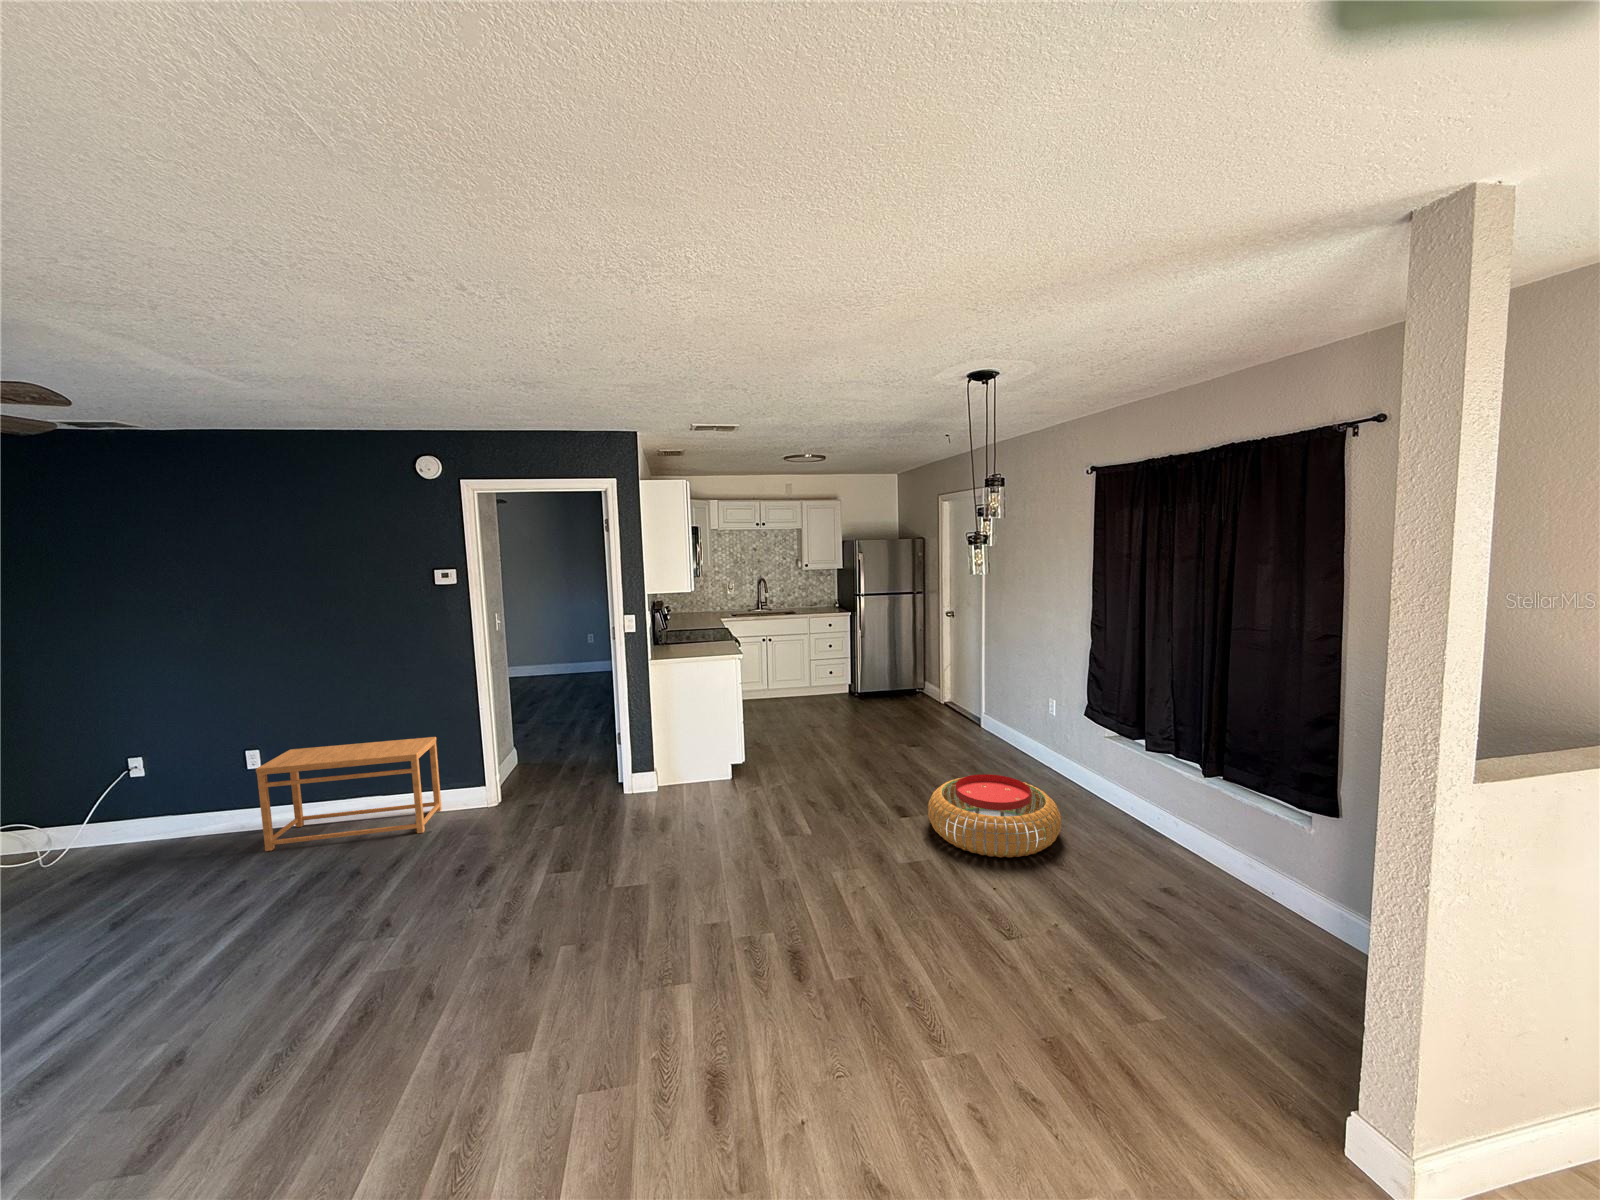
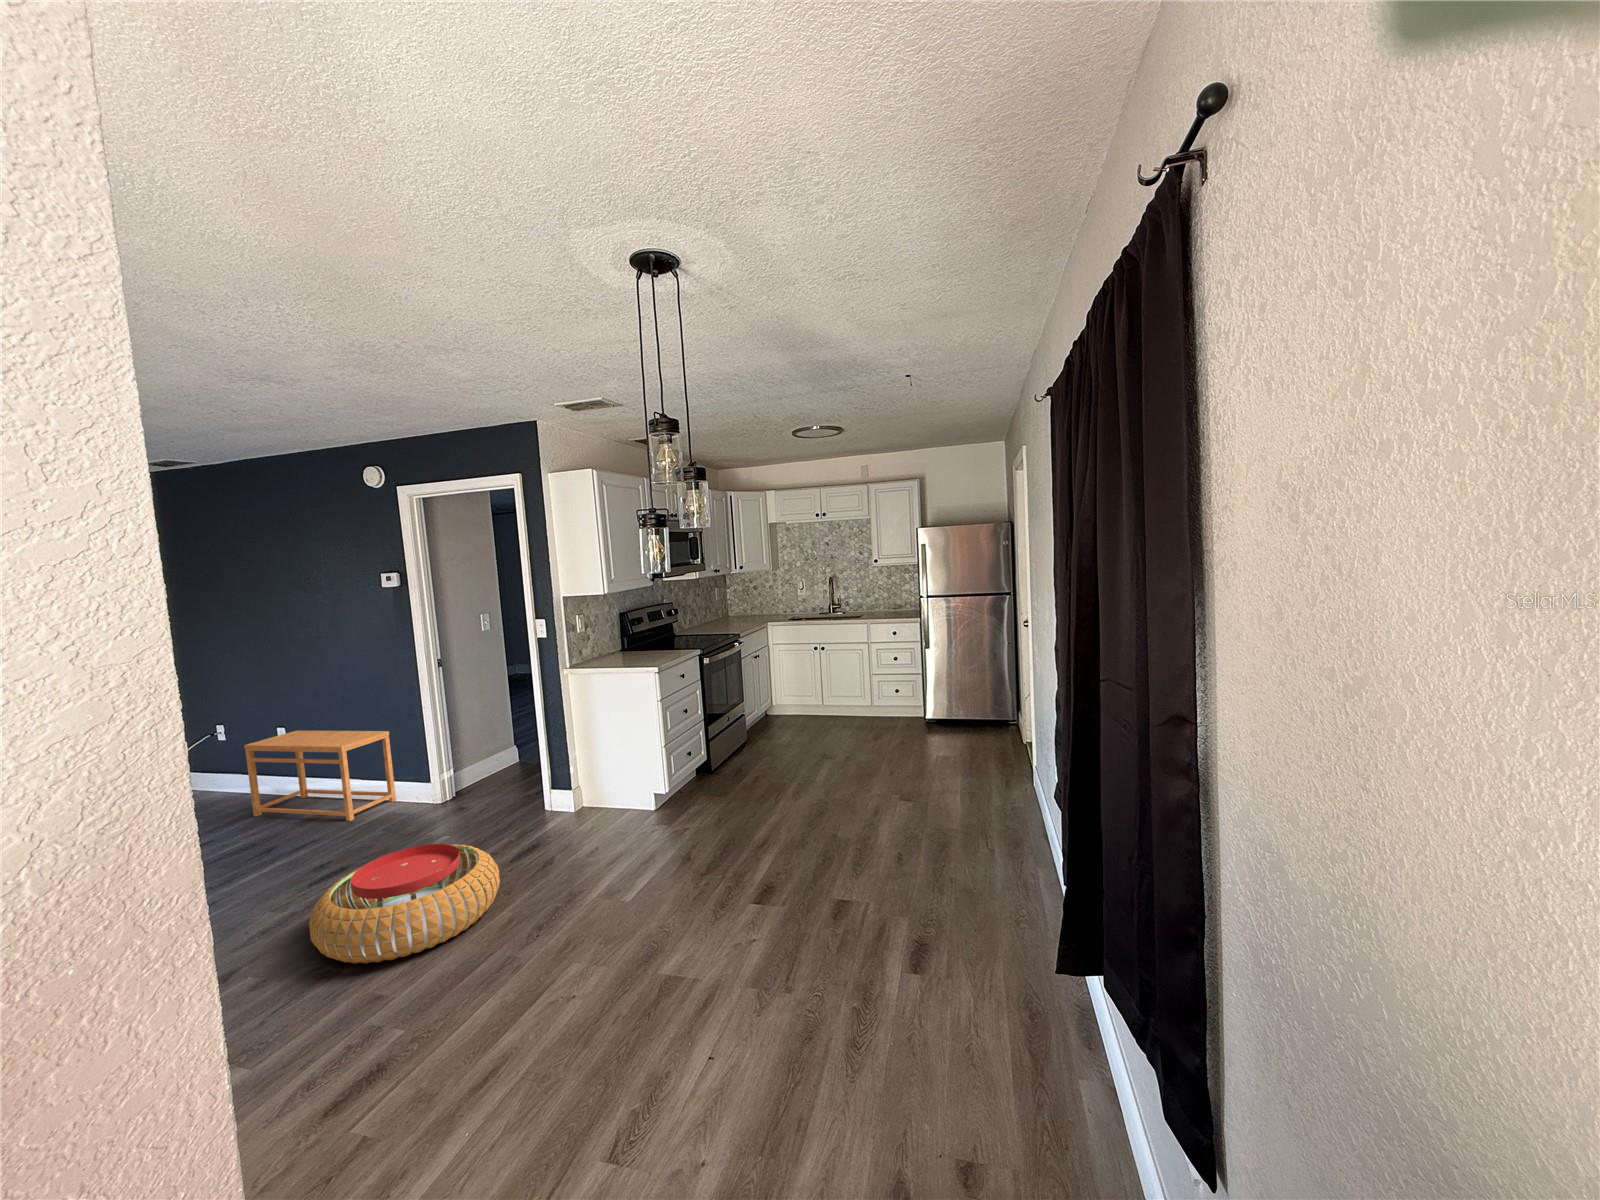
pouf: present [928,774,1061,858] -> present [309,844,500,964]

